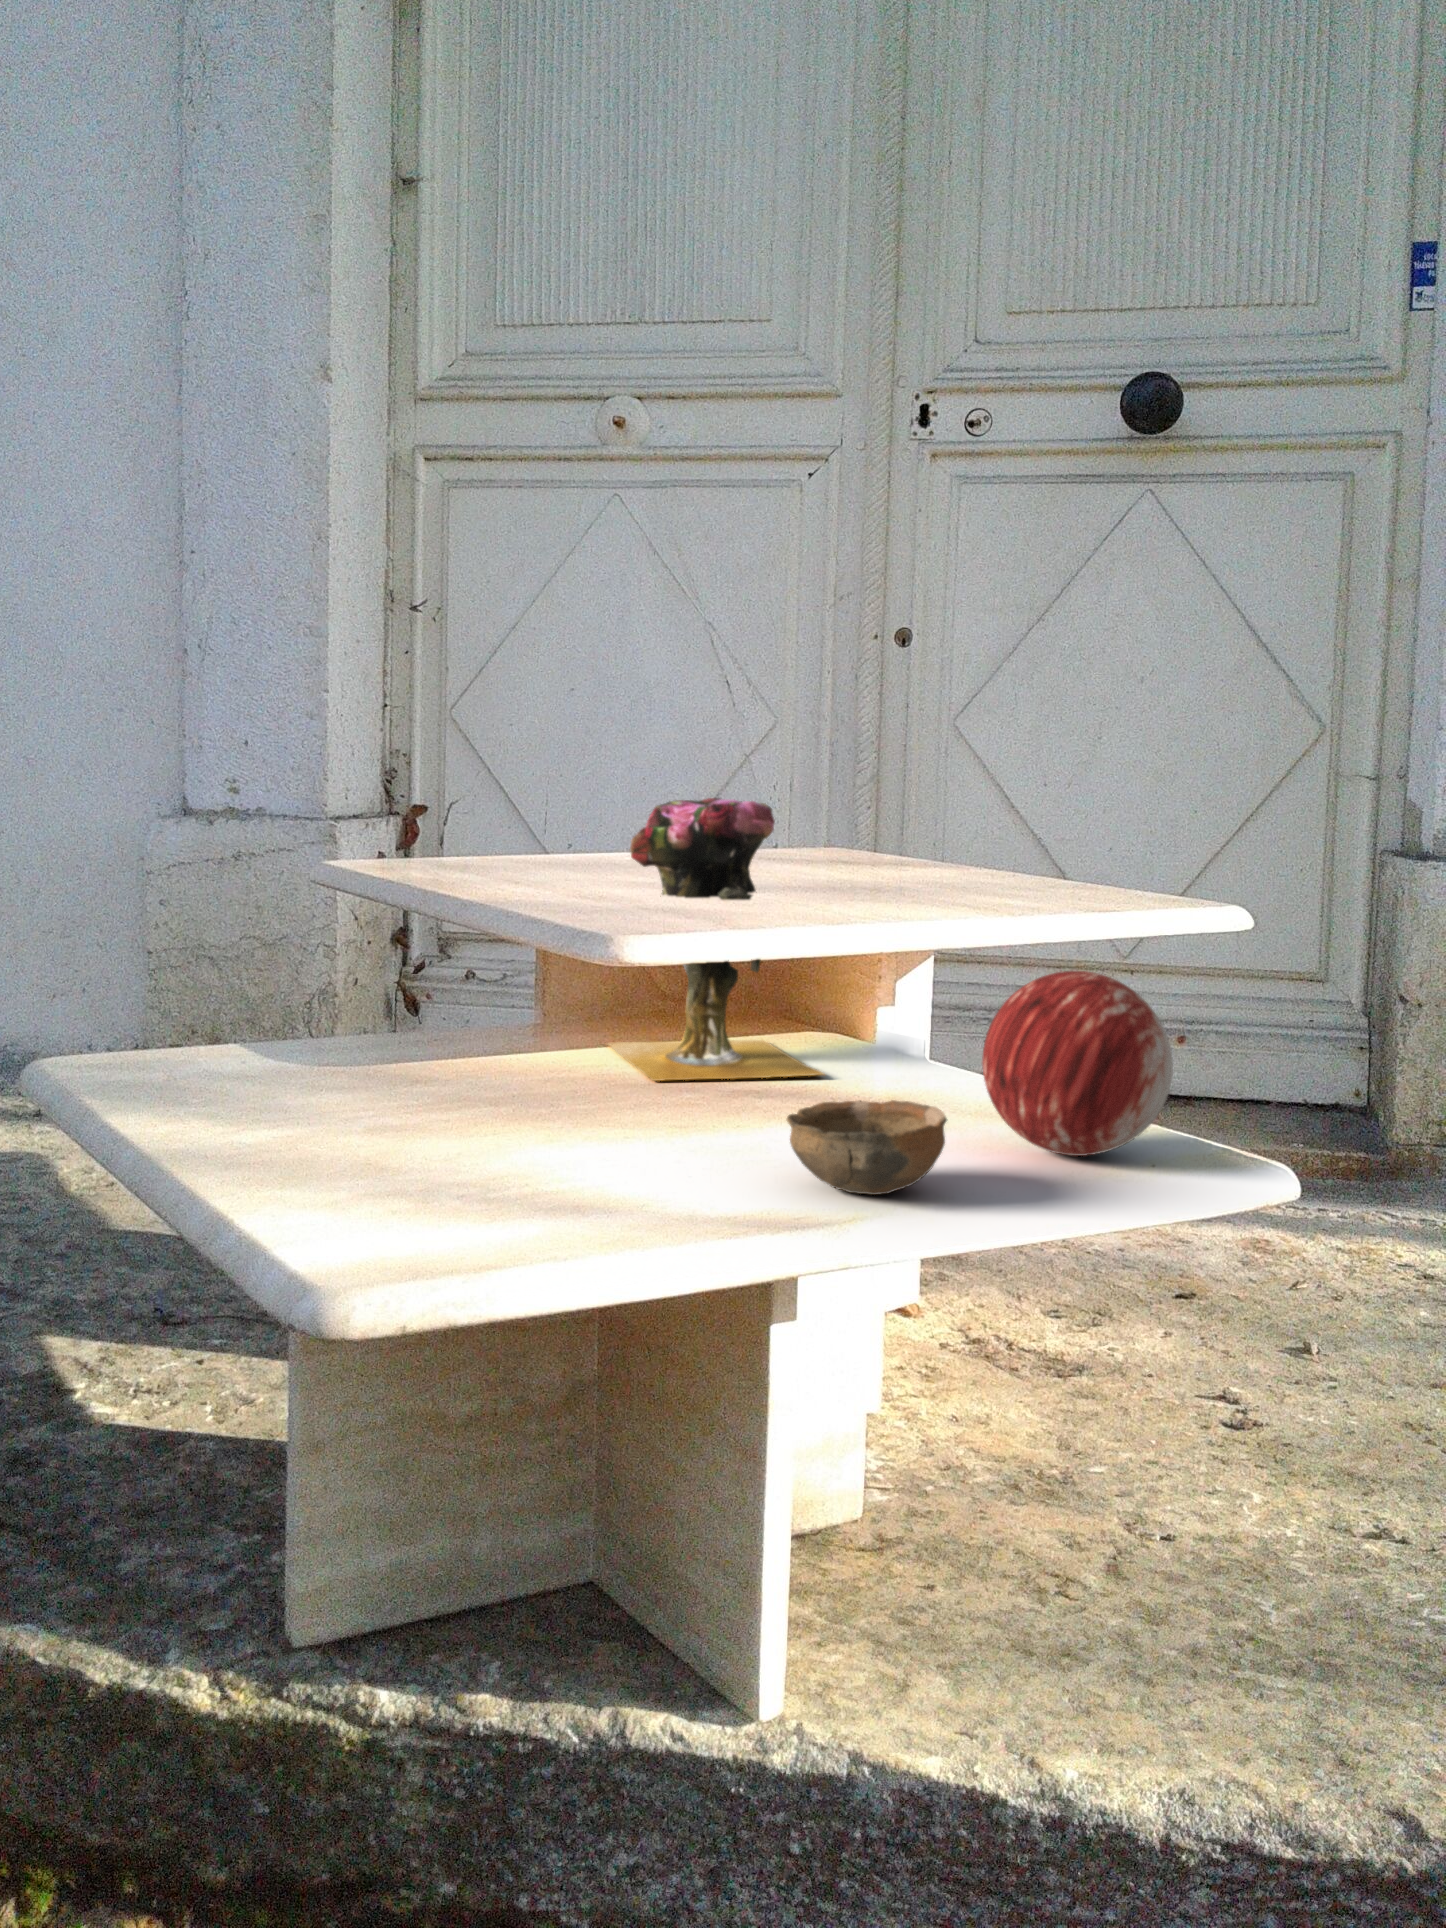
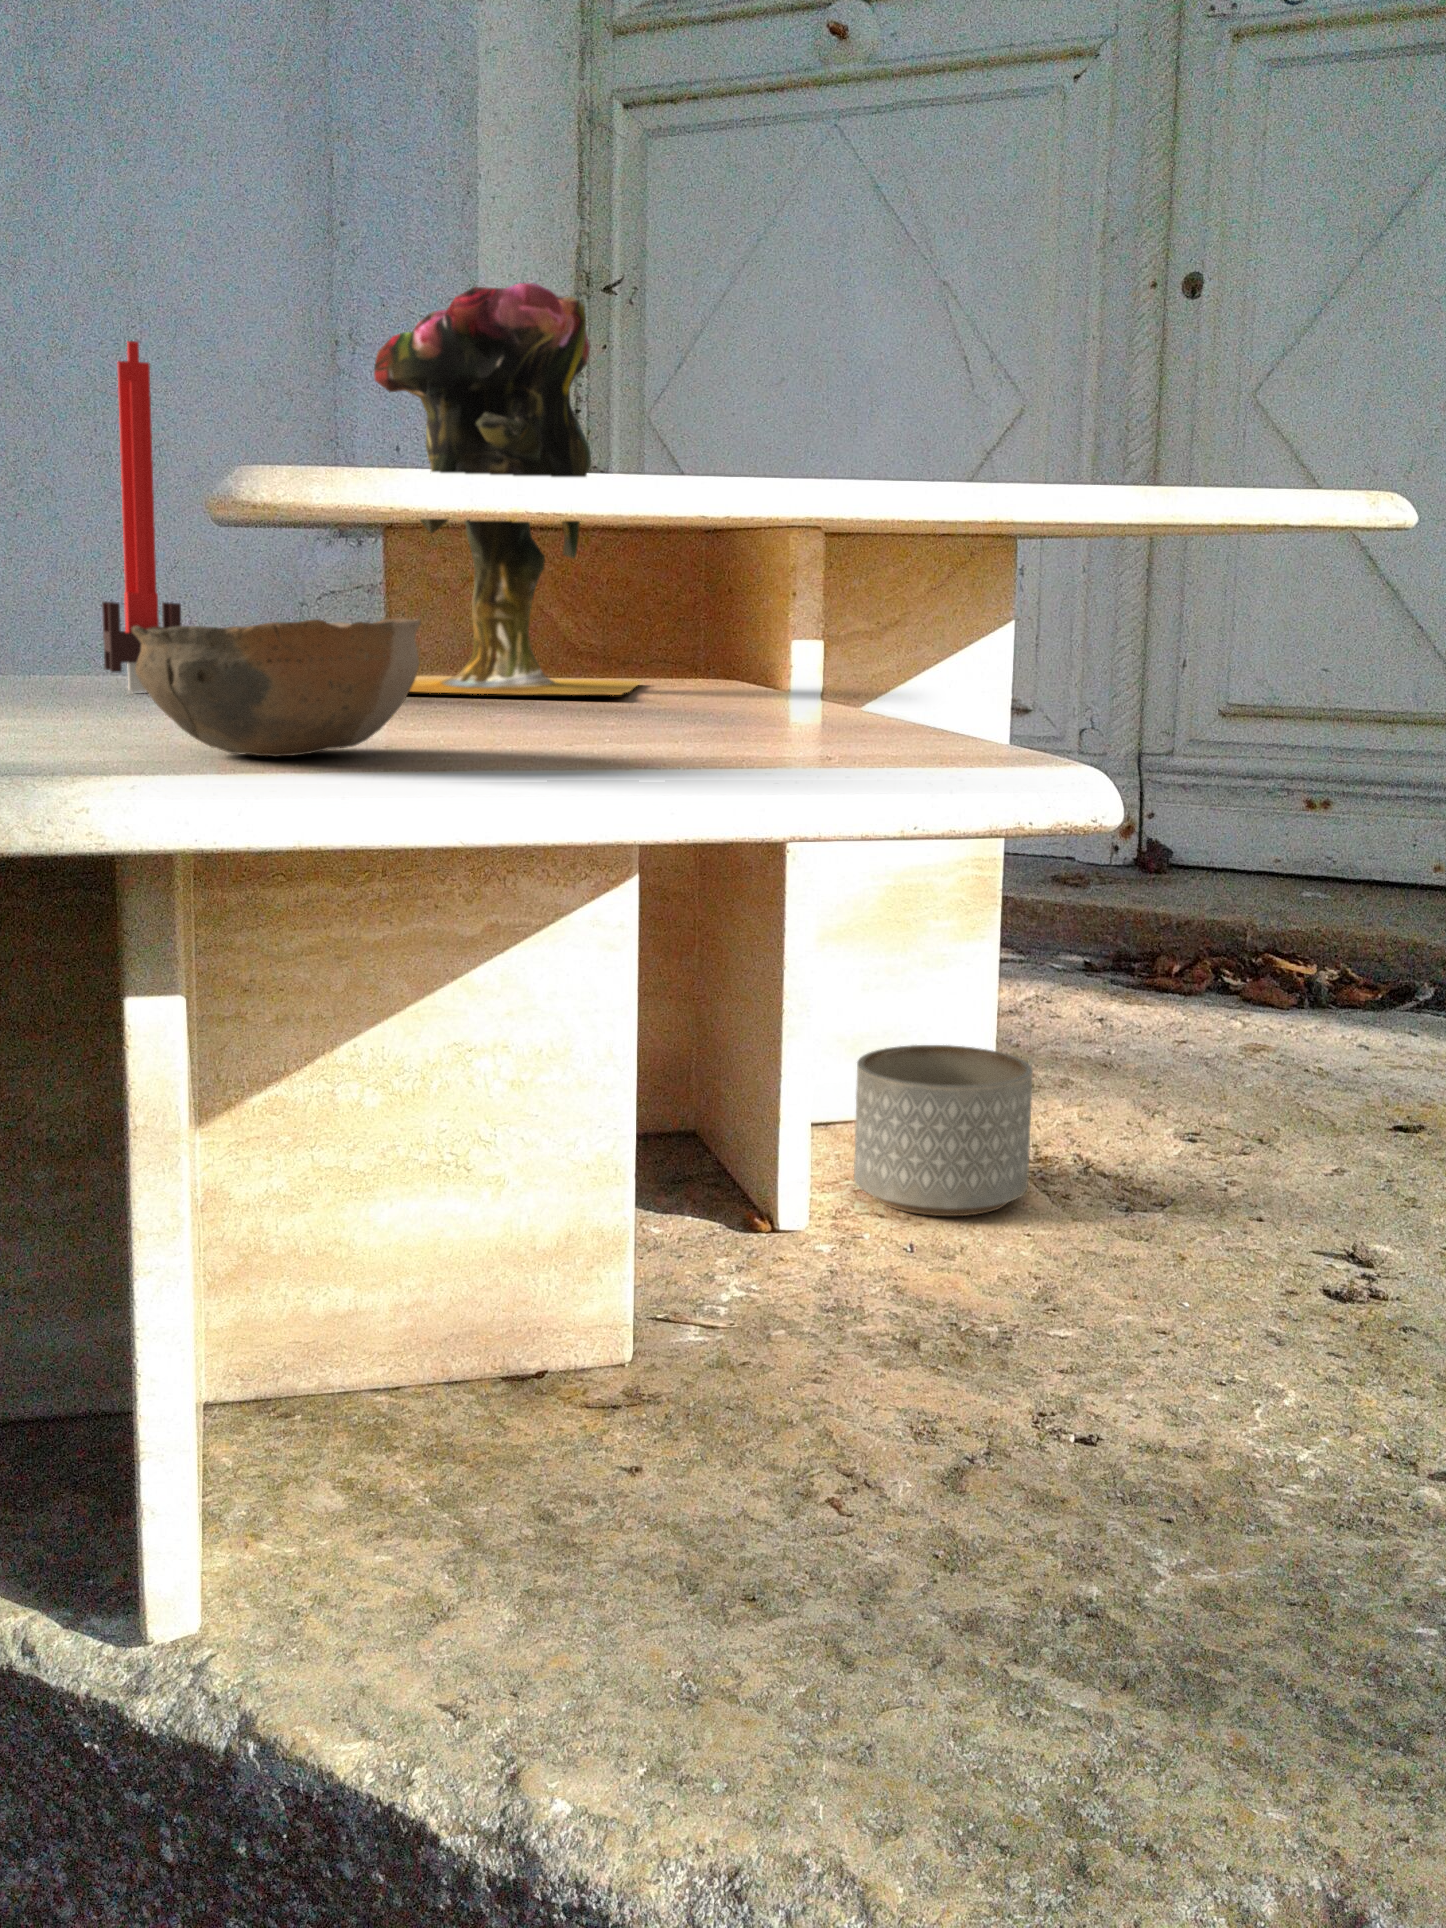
candle: none [501,861,566,1093] -> present [102,341,181,691]
decorative orb: present [982,971,1173,1156] -> none [615,421,942,749]
planter: none [875,1270,1000,1395] -> present [854,1045,1033,1216]

